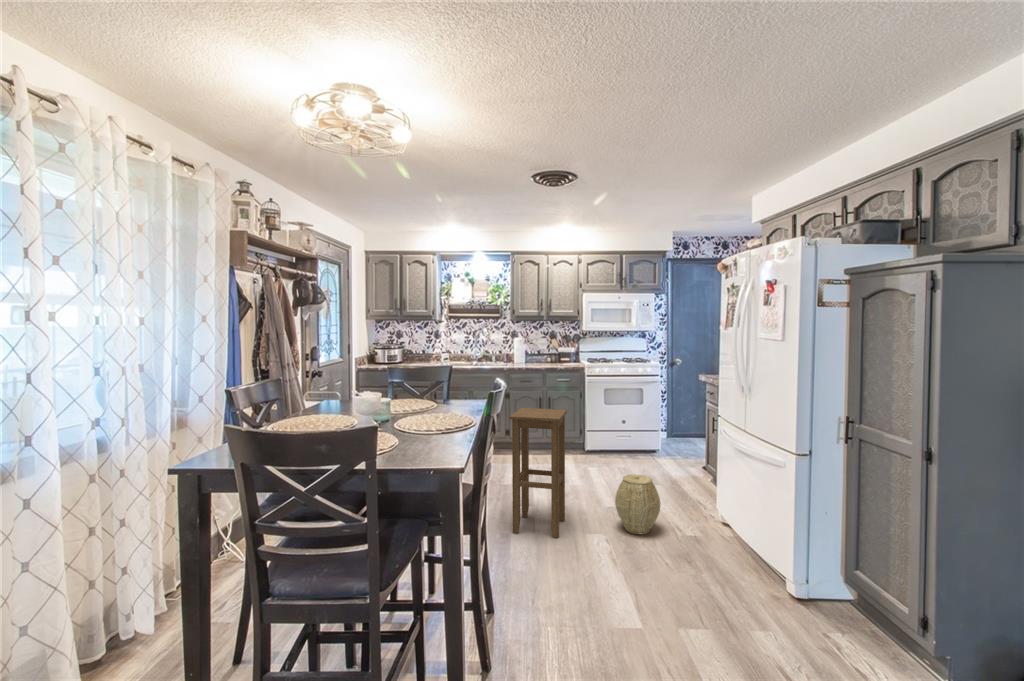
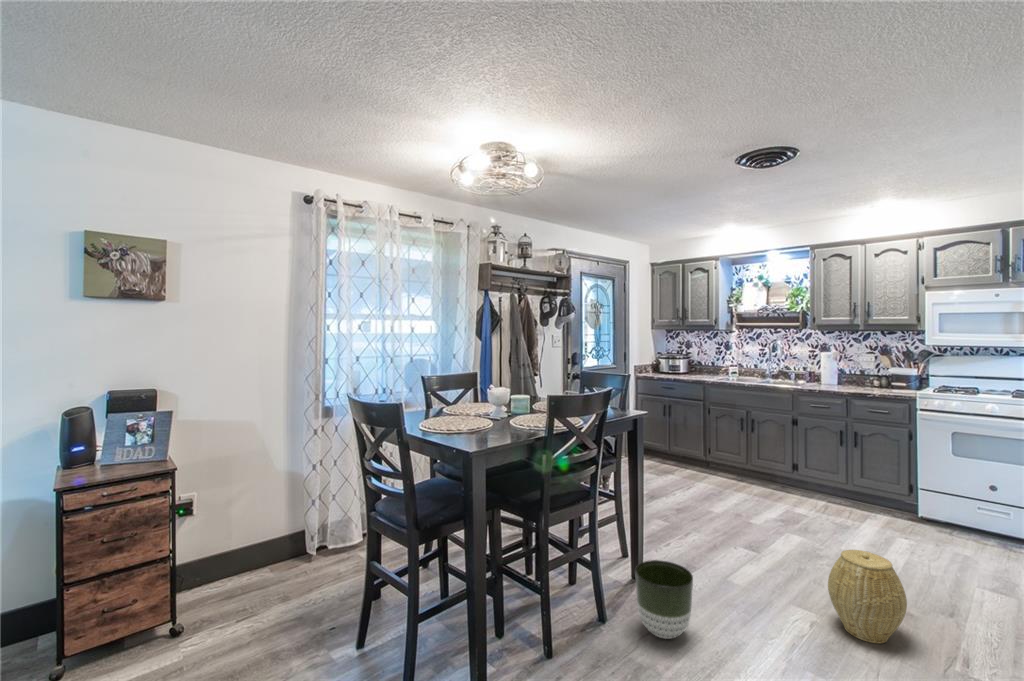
stool: present [509,408,567,538] -> none [685,432,774,595]
planter: none [527,524,576,590] -> present [635,560,693,639]

